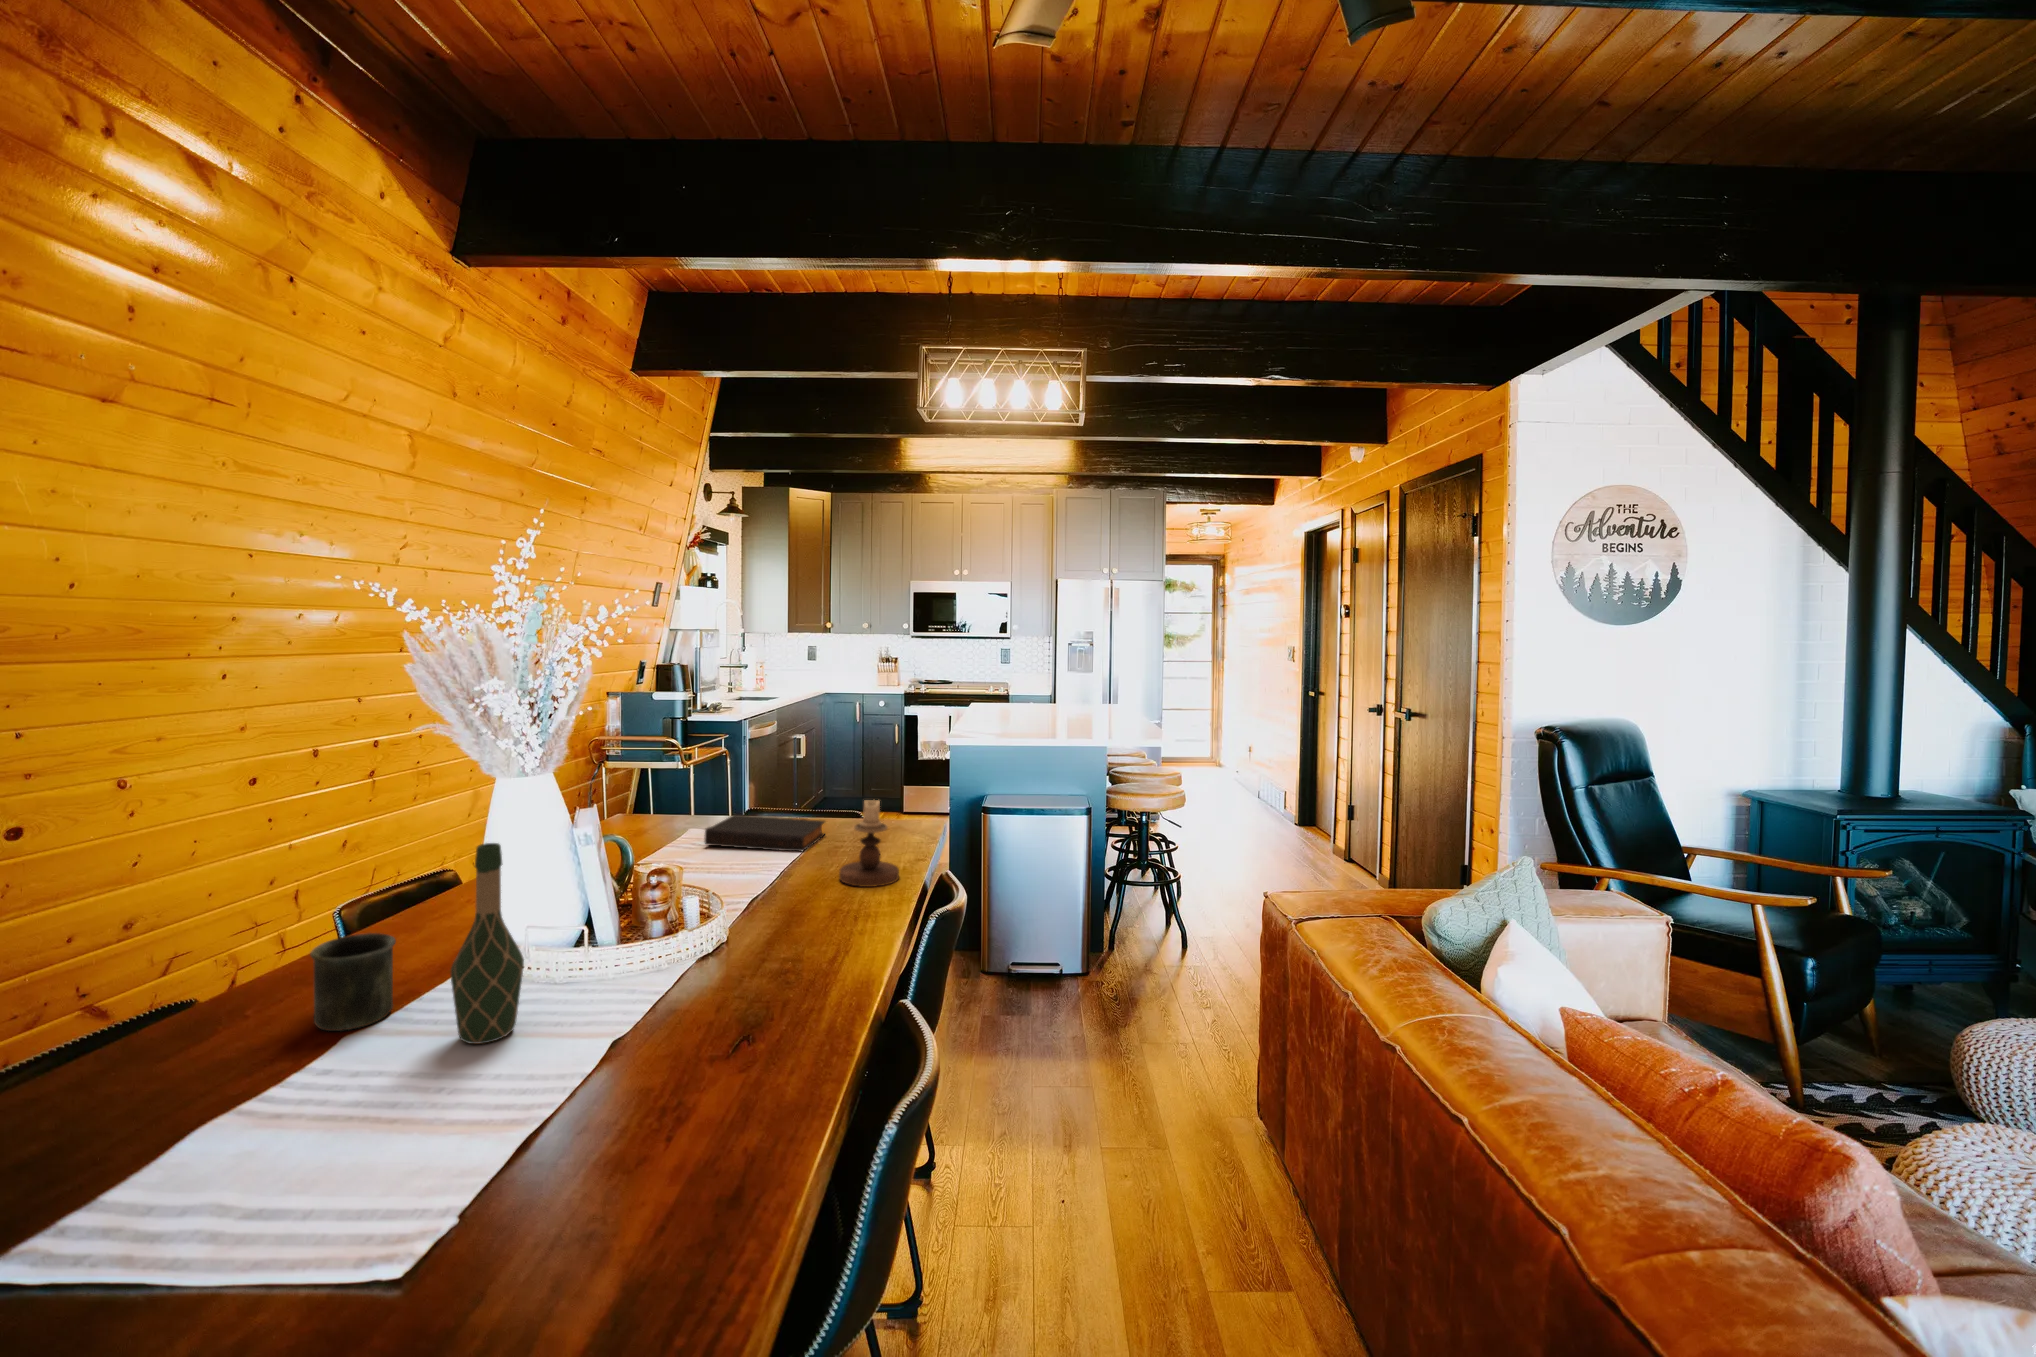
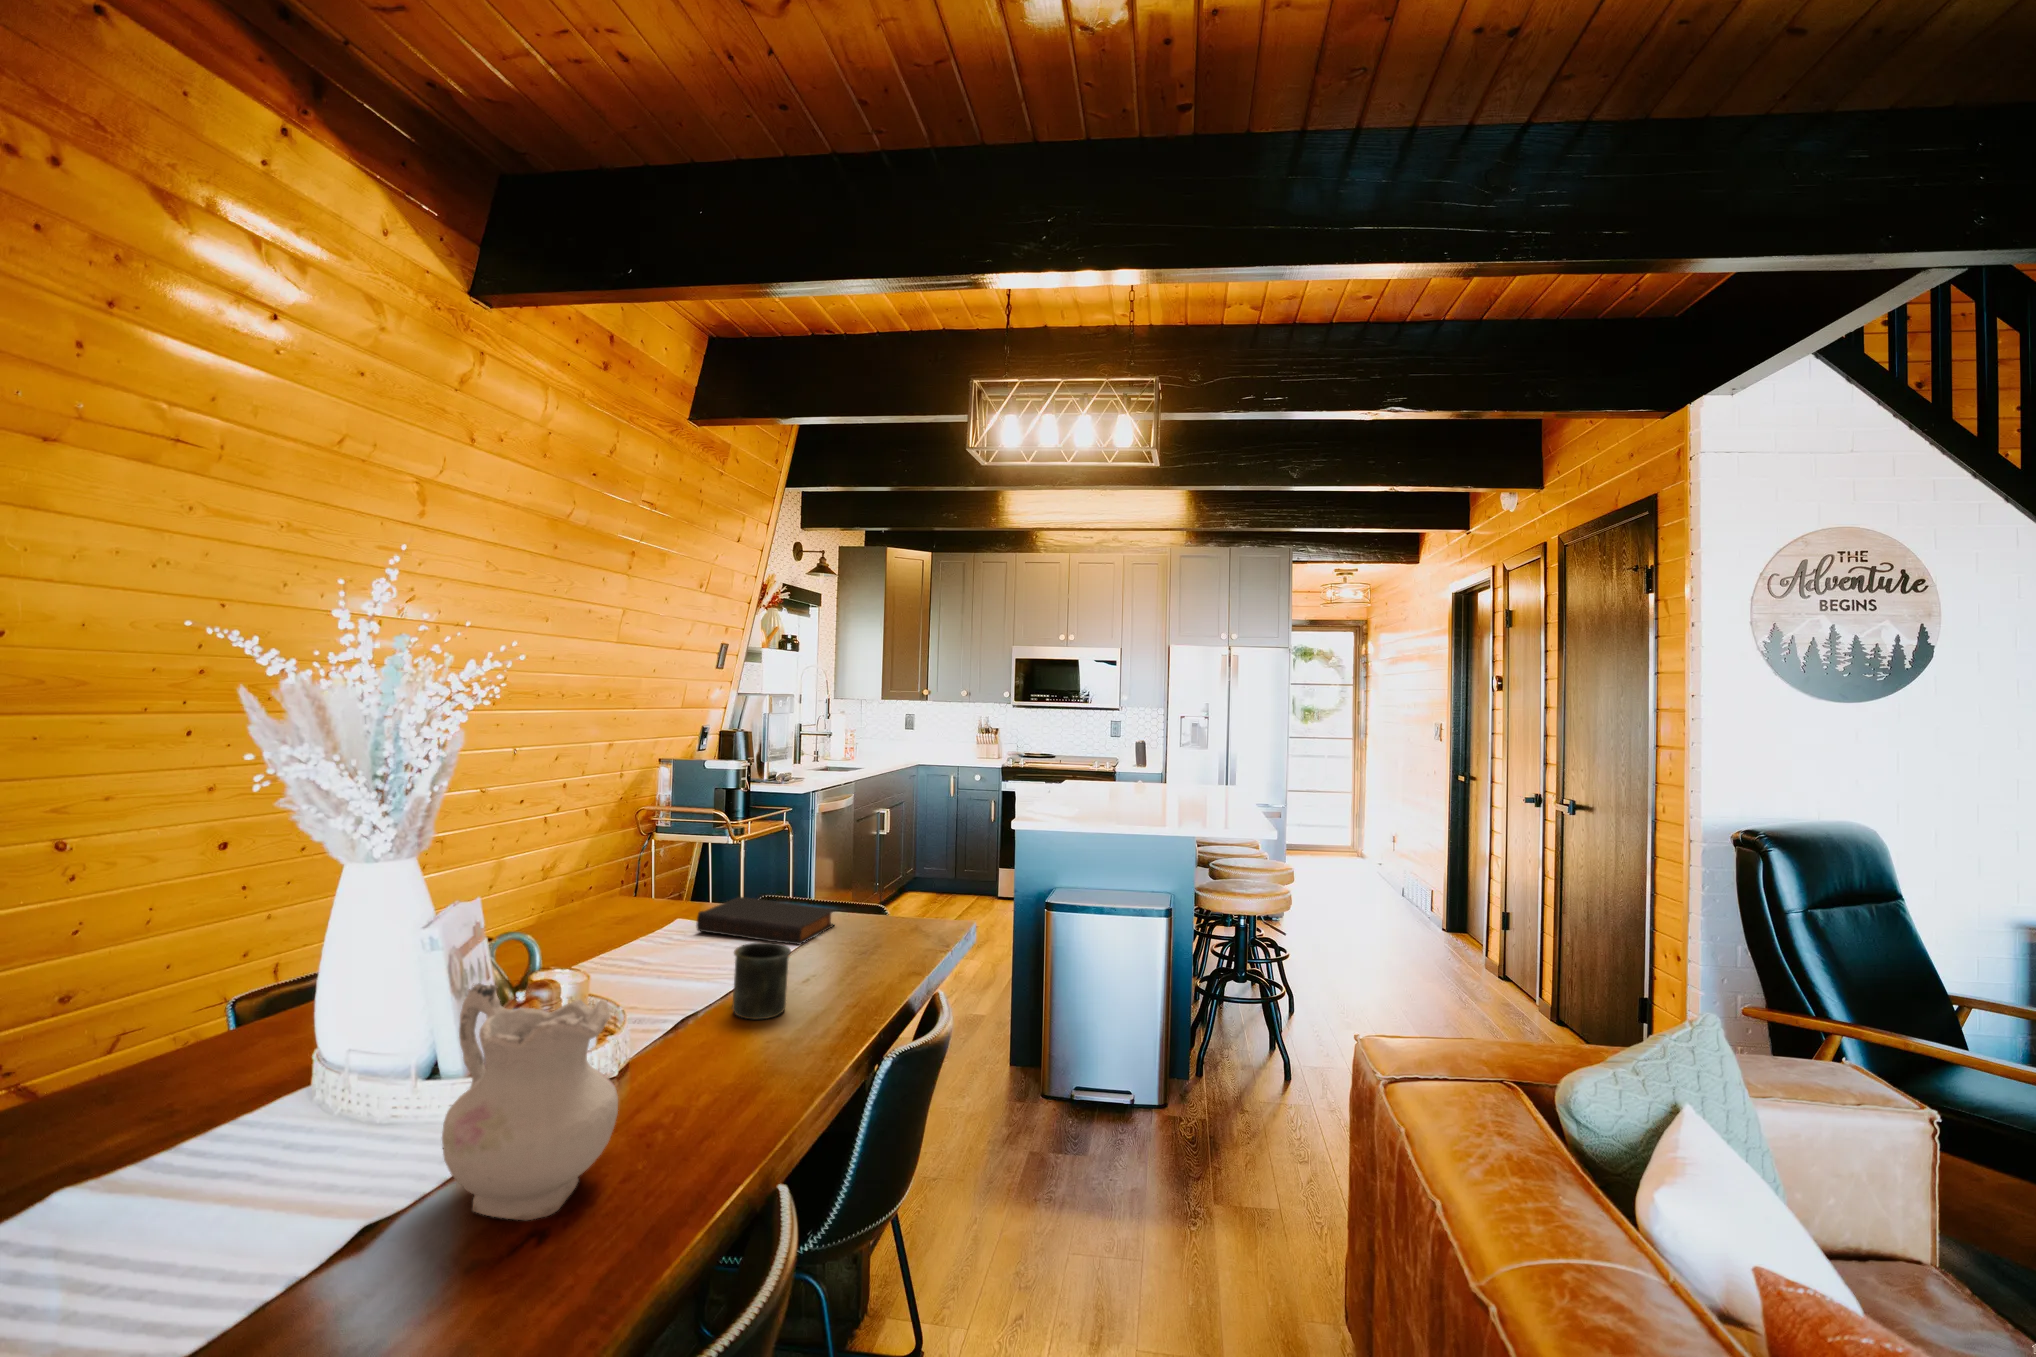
candlestick: present [839,800,899,887] -> none [821,890,893,995]
wine bottle: present [451,843,524,1044] -> none [272,929,366,1175]
ceramic pitcher: none [614,879,752,1057] -> present [442,984,618,1220]
mug: present [310,933,396,1031] -> present [732,942,791,1019]

